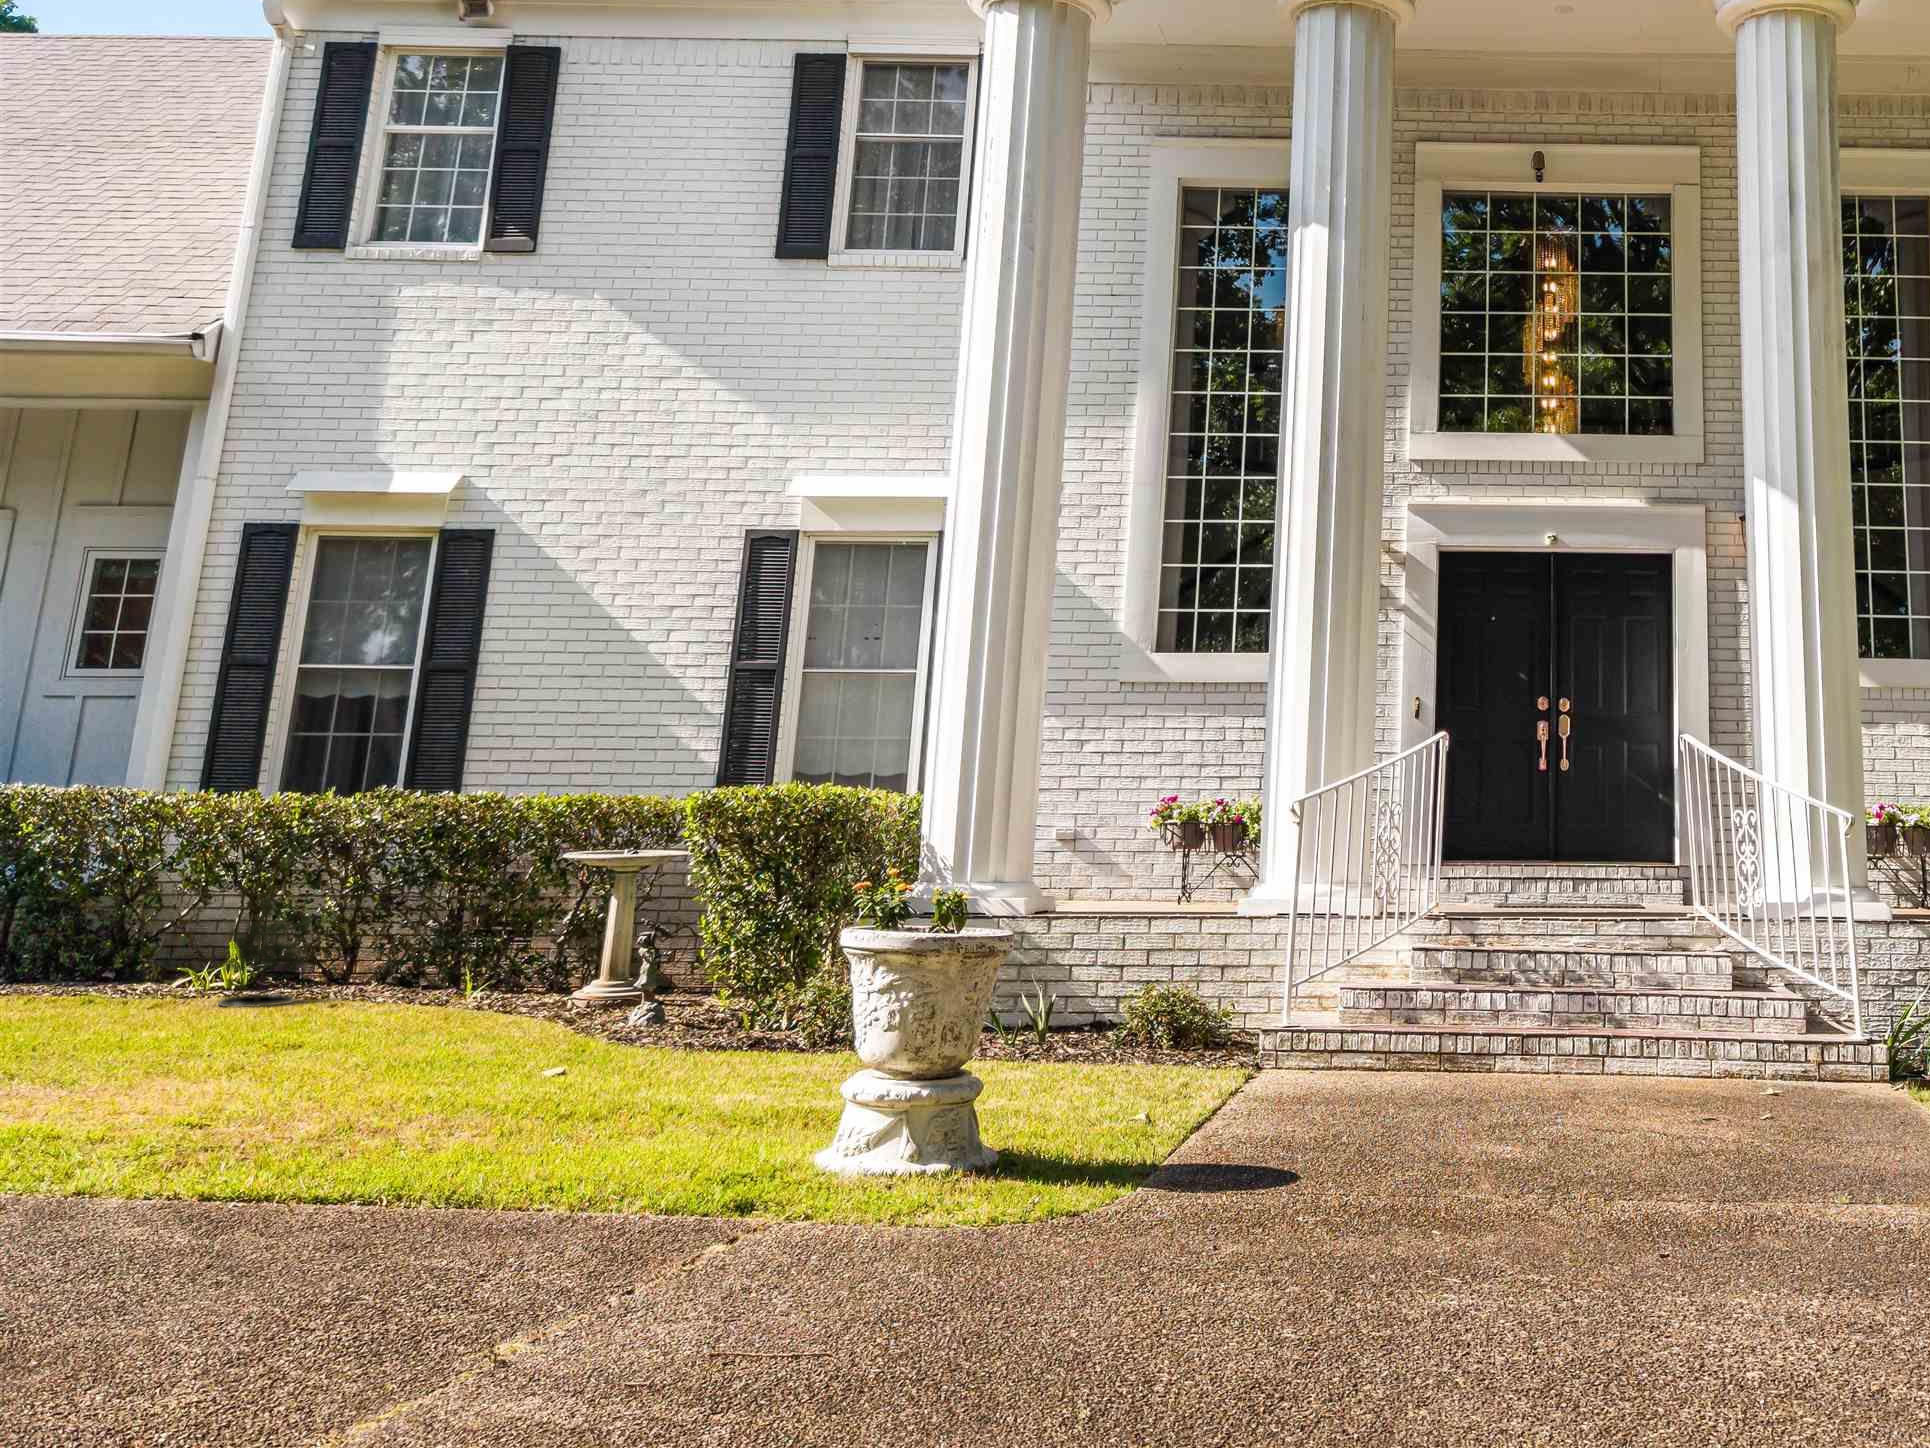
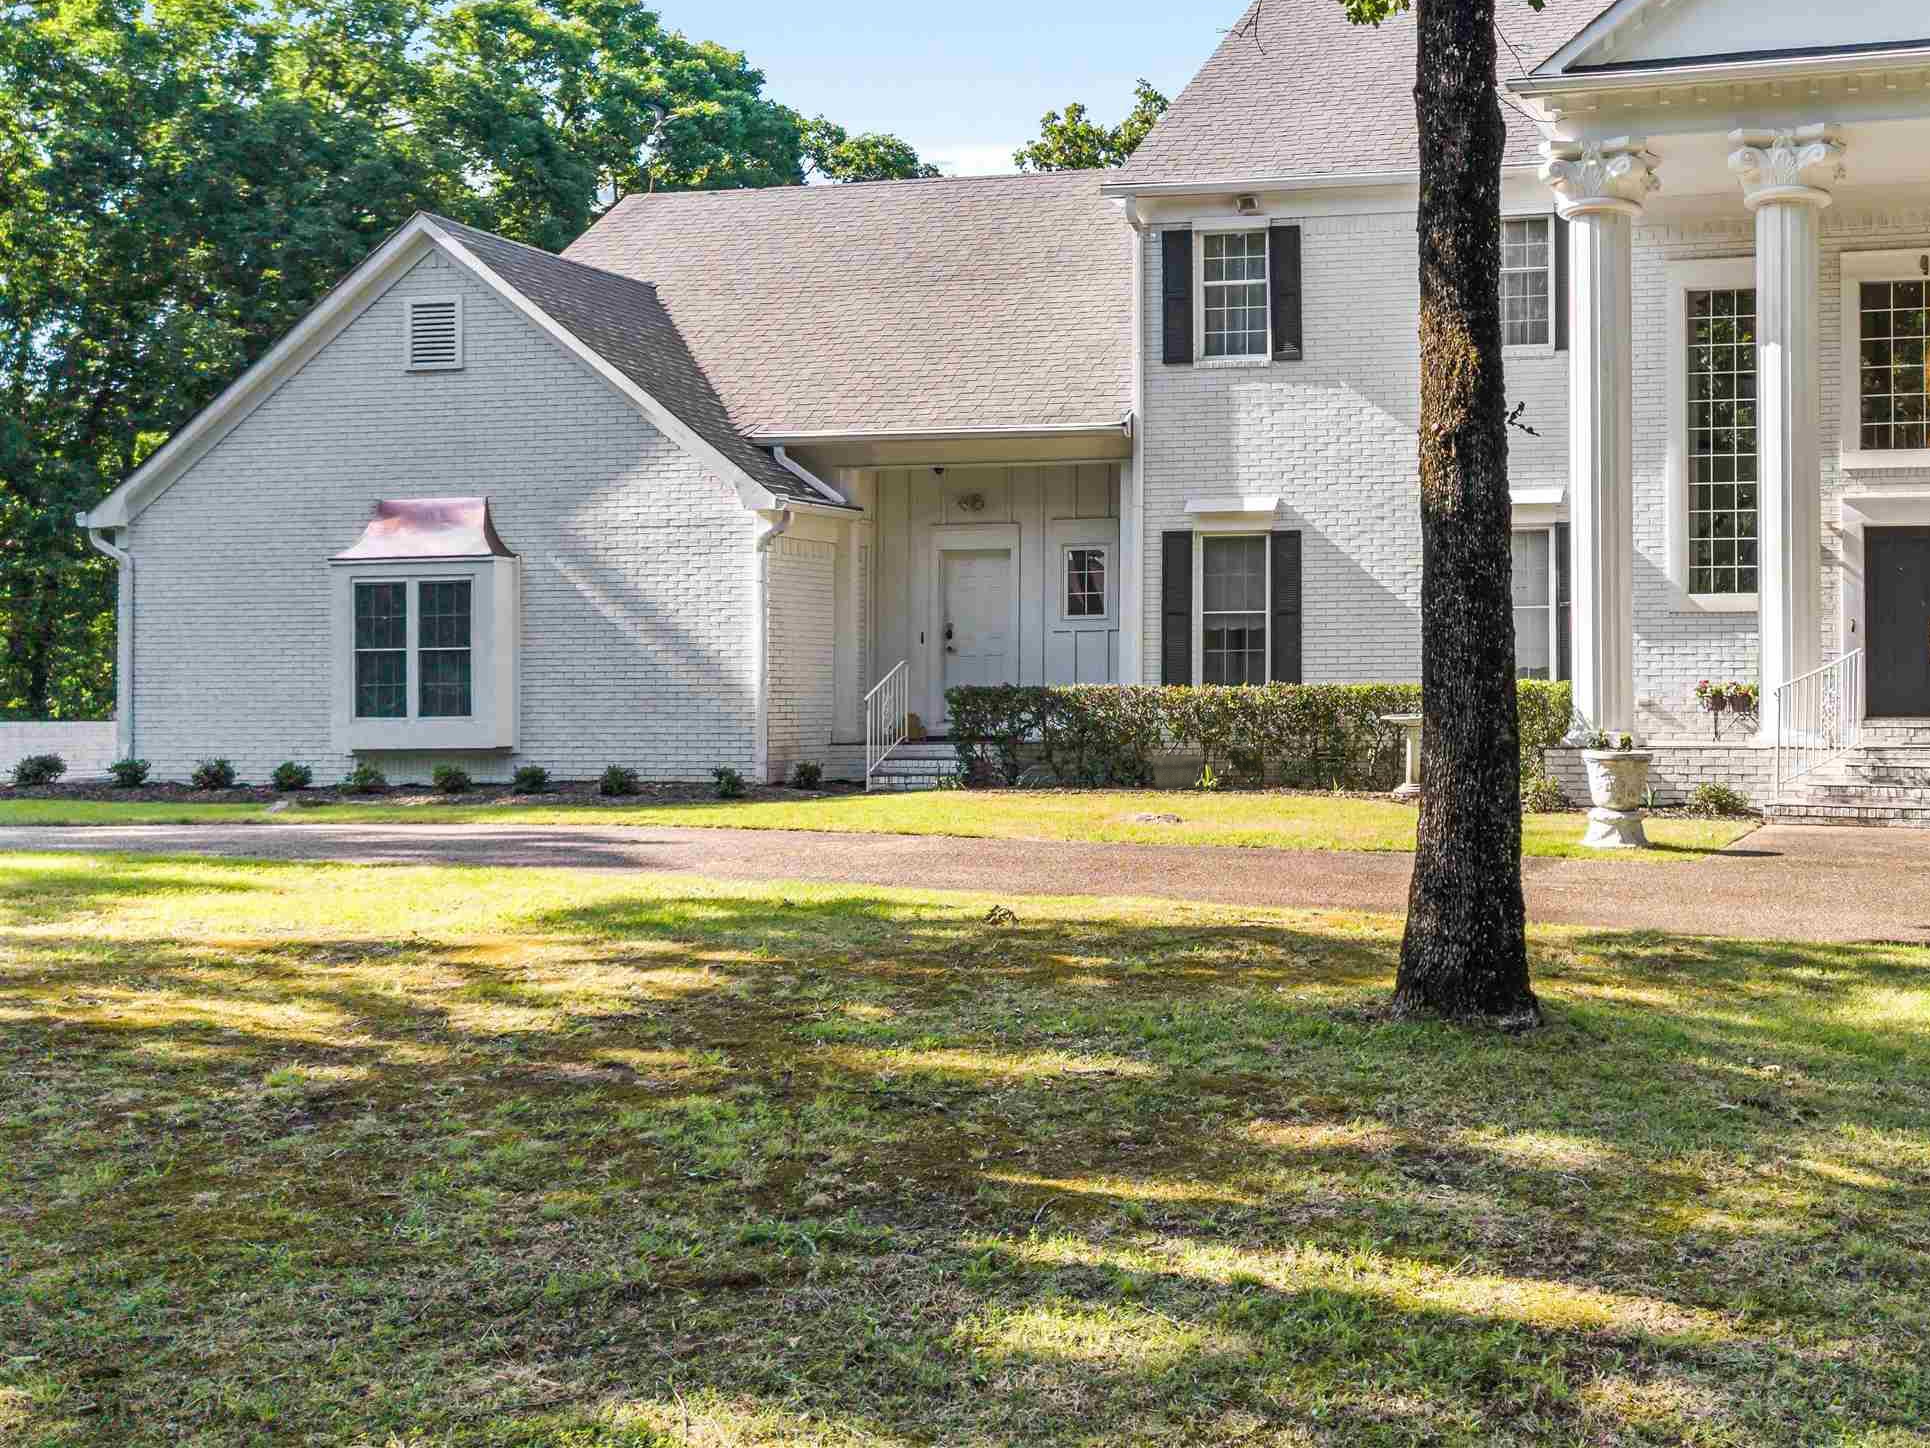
wooden bucket: none [62,920,189,1010] -> present [1153,754,1201,790]

